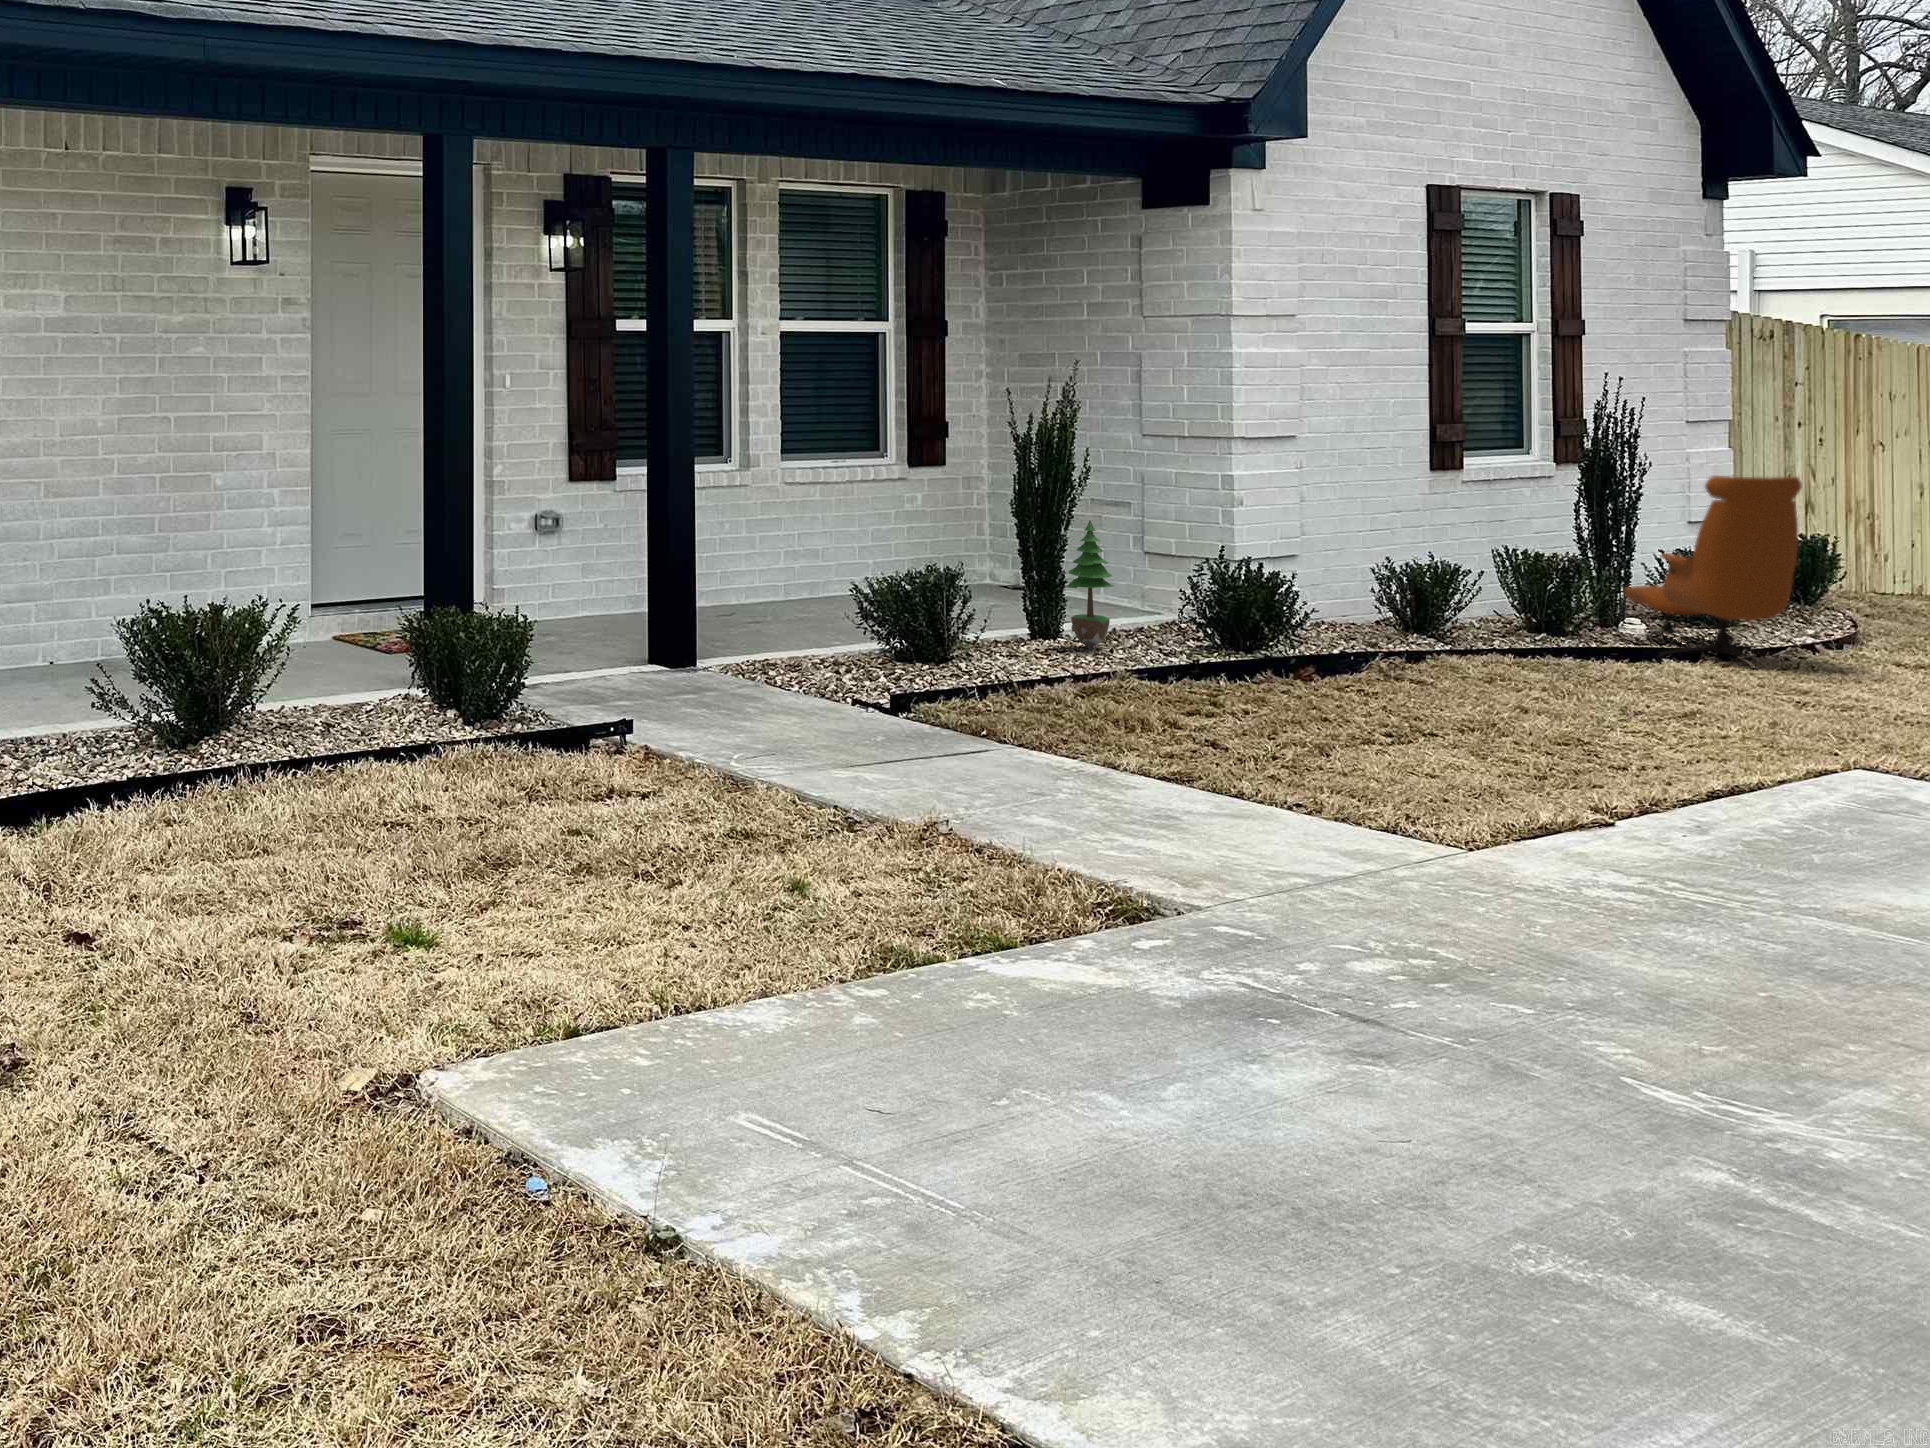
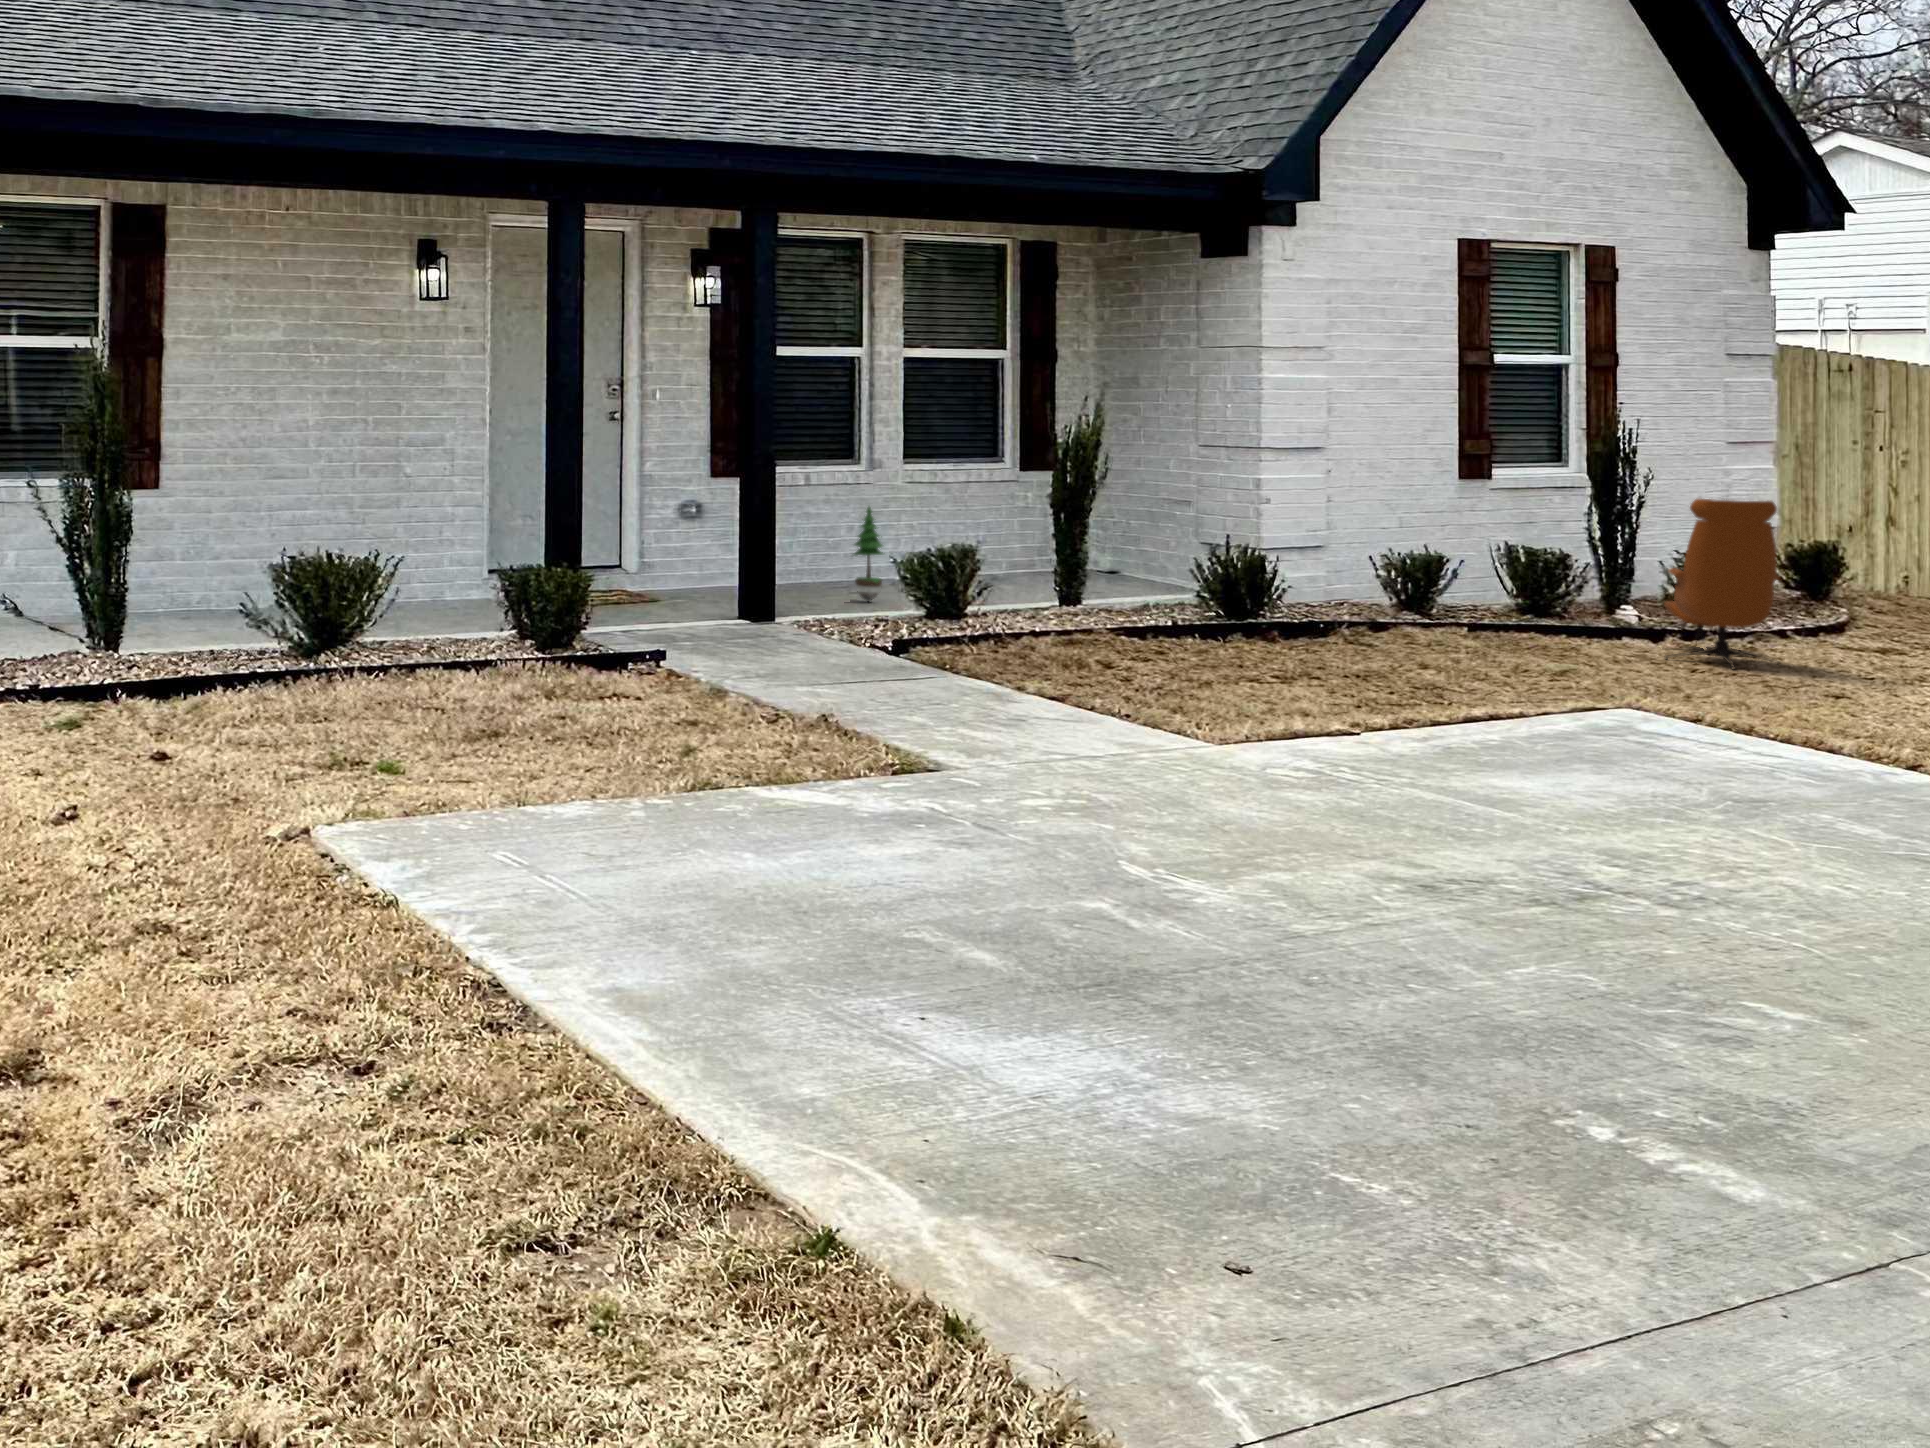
potted tree: present [1067,520,1114,648] -> present [854,507,883,601]

